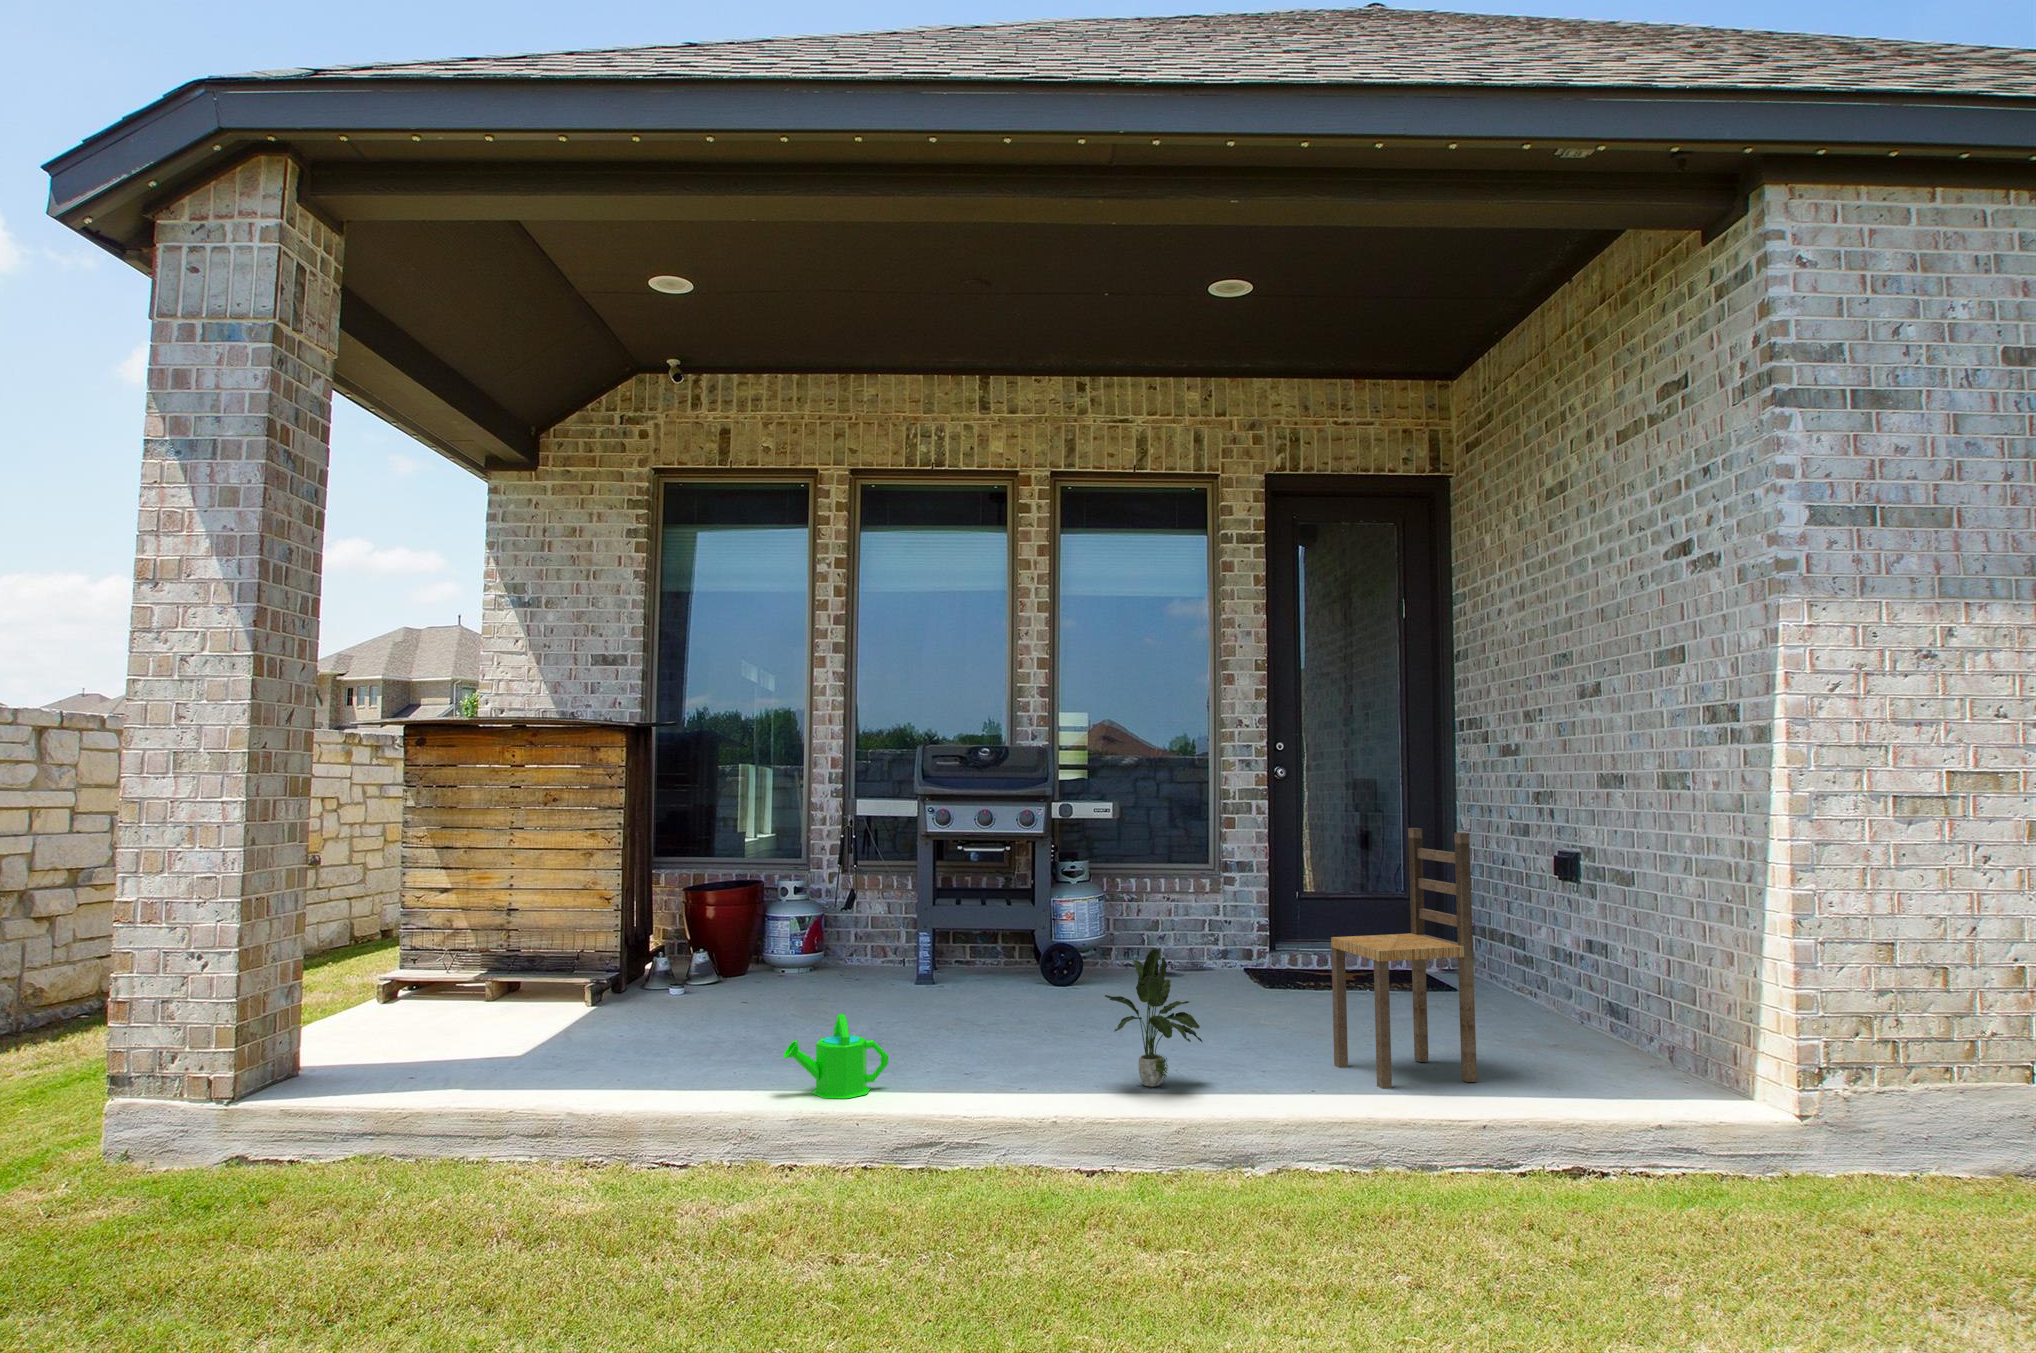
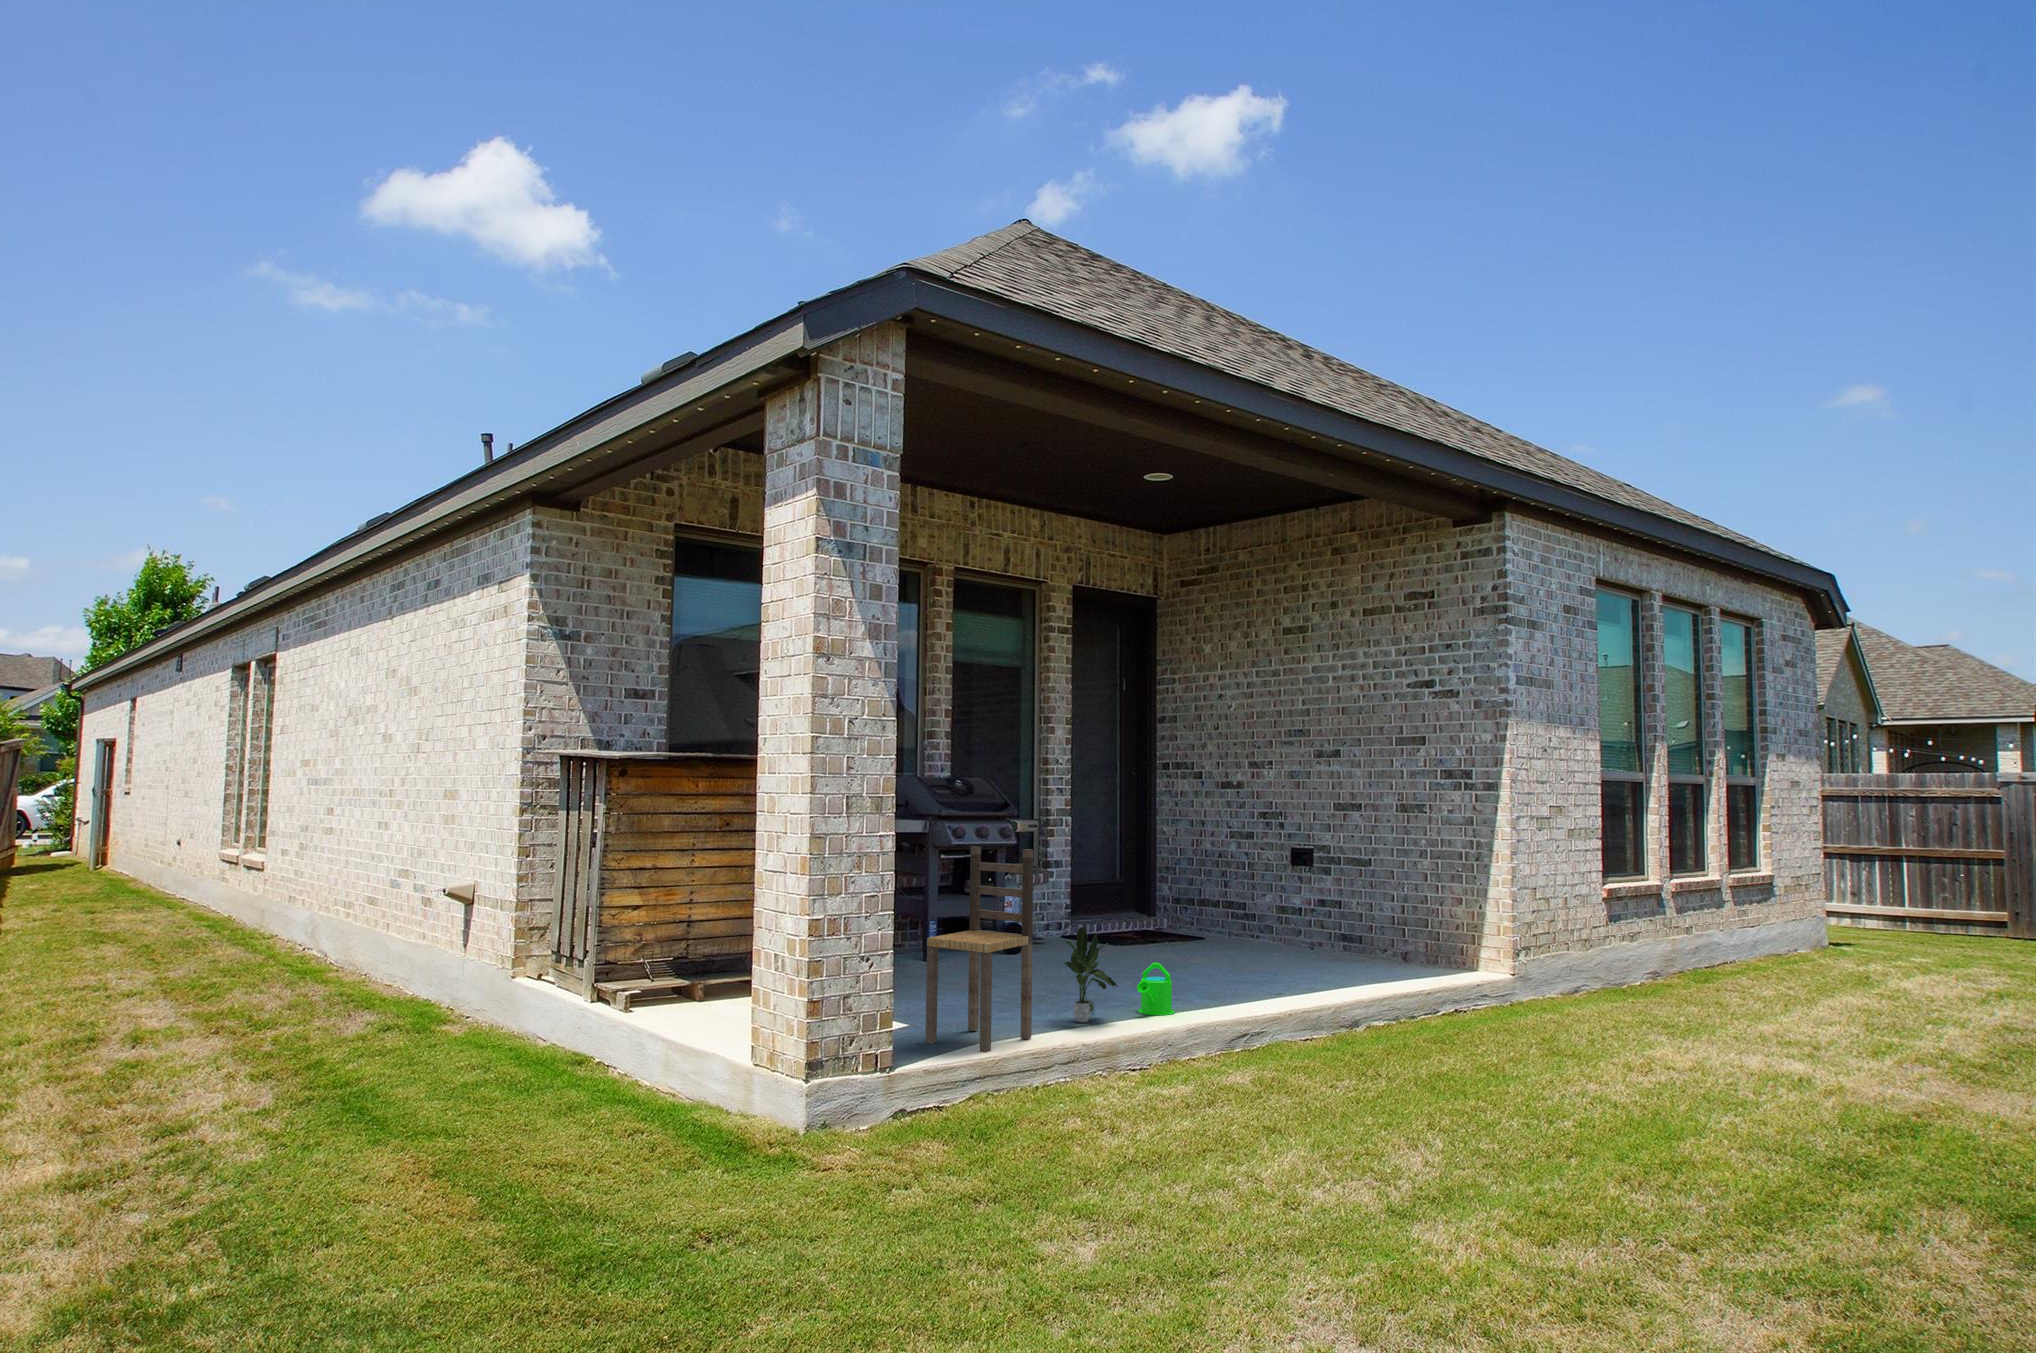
chair: present [1331,828,1477,1089] -> present [926,846,1033,1052]
potted plant: present [1105,949,1202,1086] -> present [1061,927,1118,1022]

